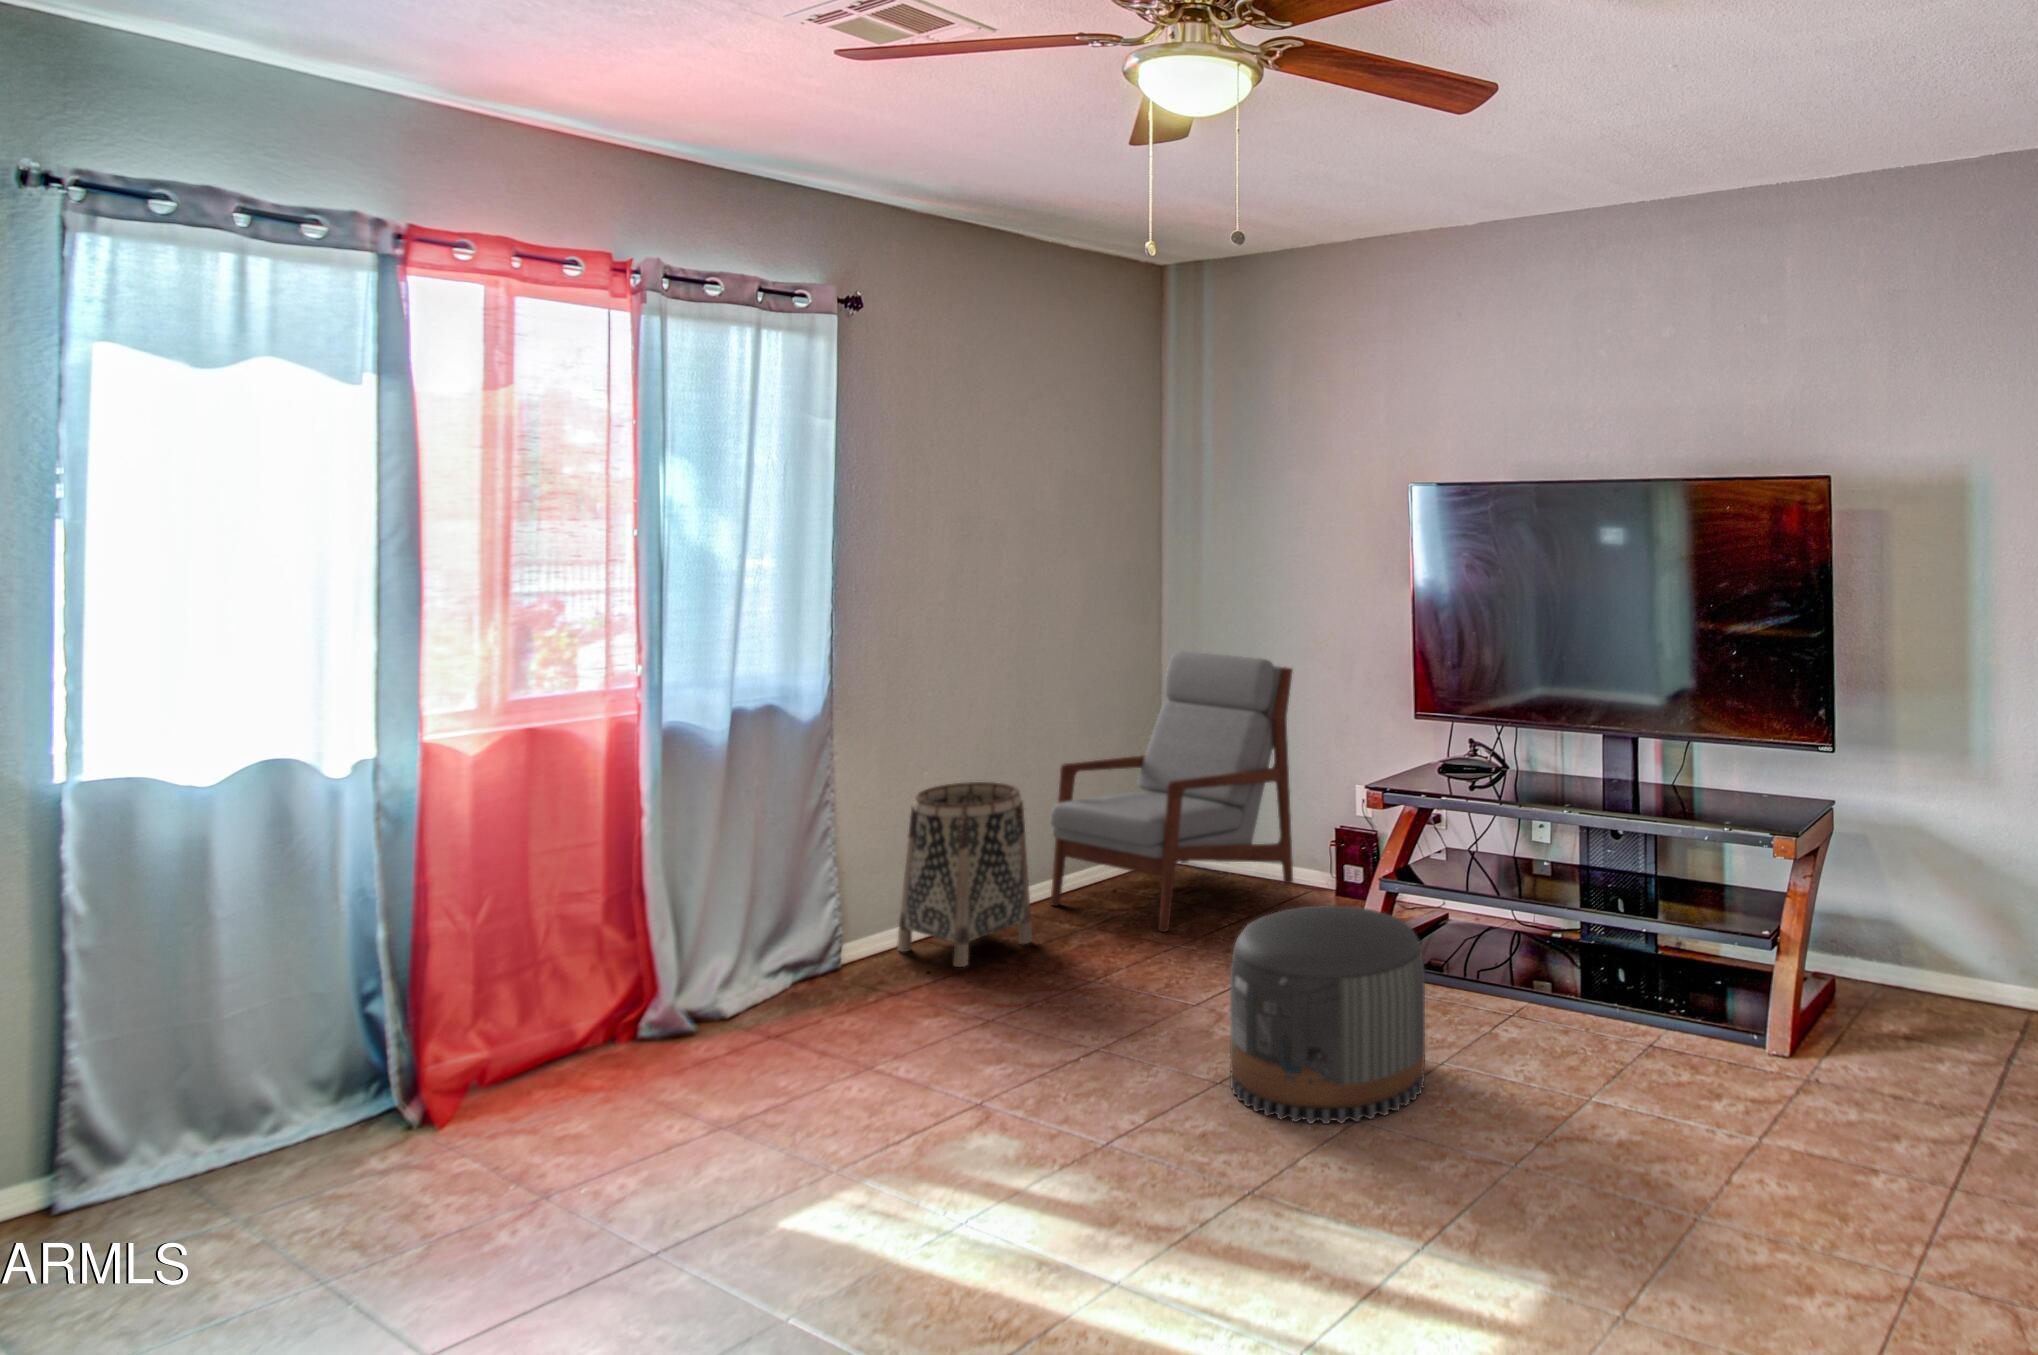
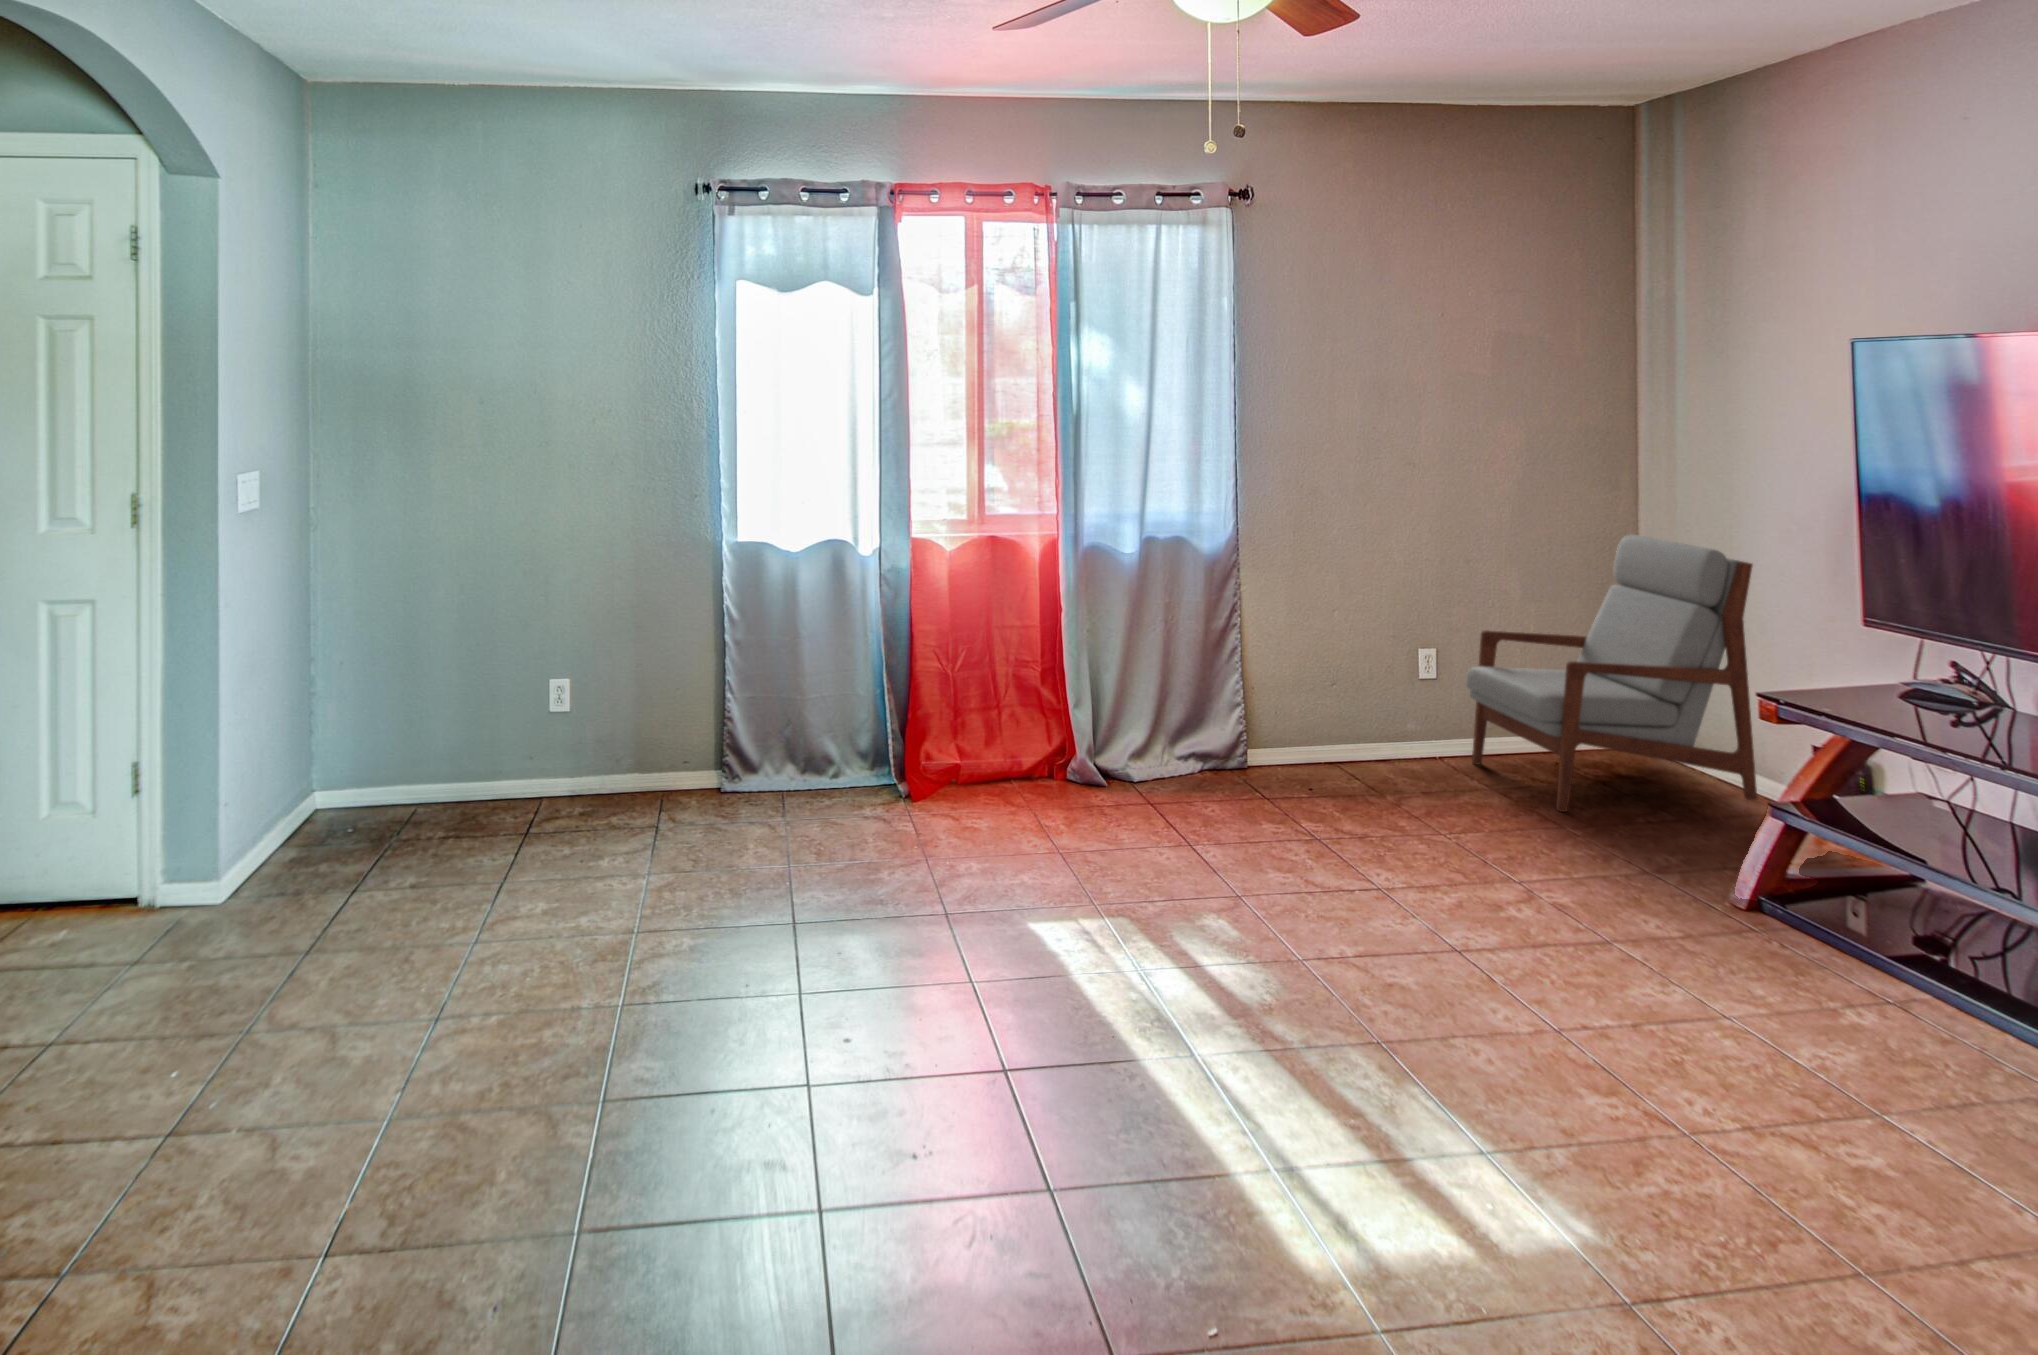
basket: present [897,782,1032,967] -> none [1305,631,1424,794]
pouf: present [1230,905,1425,1124] -> none [1485,803,1725,1051]

